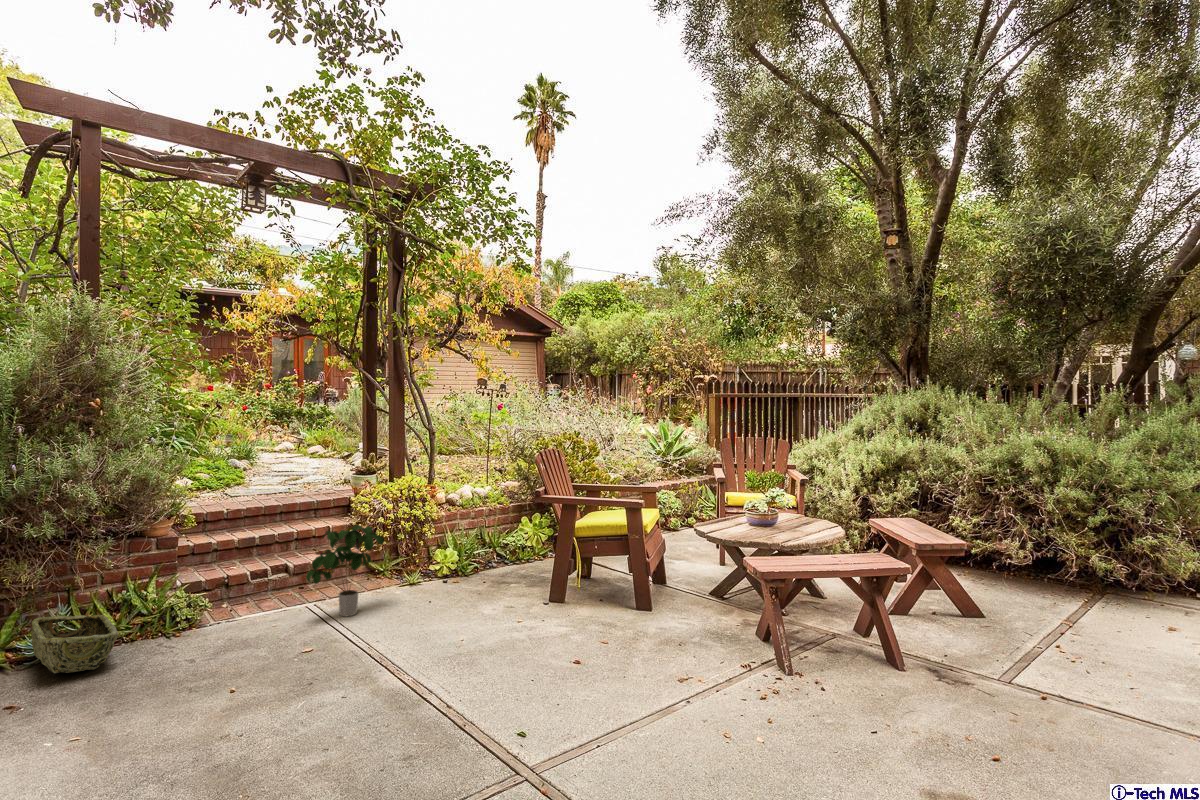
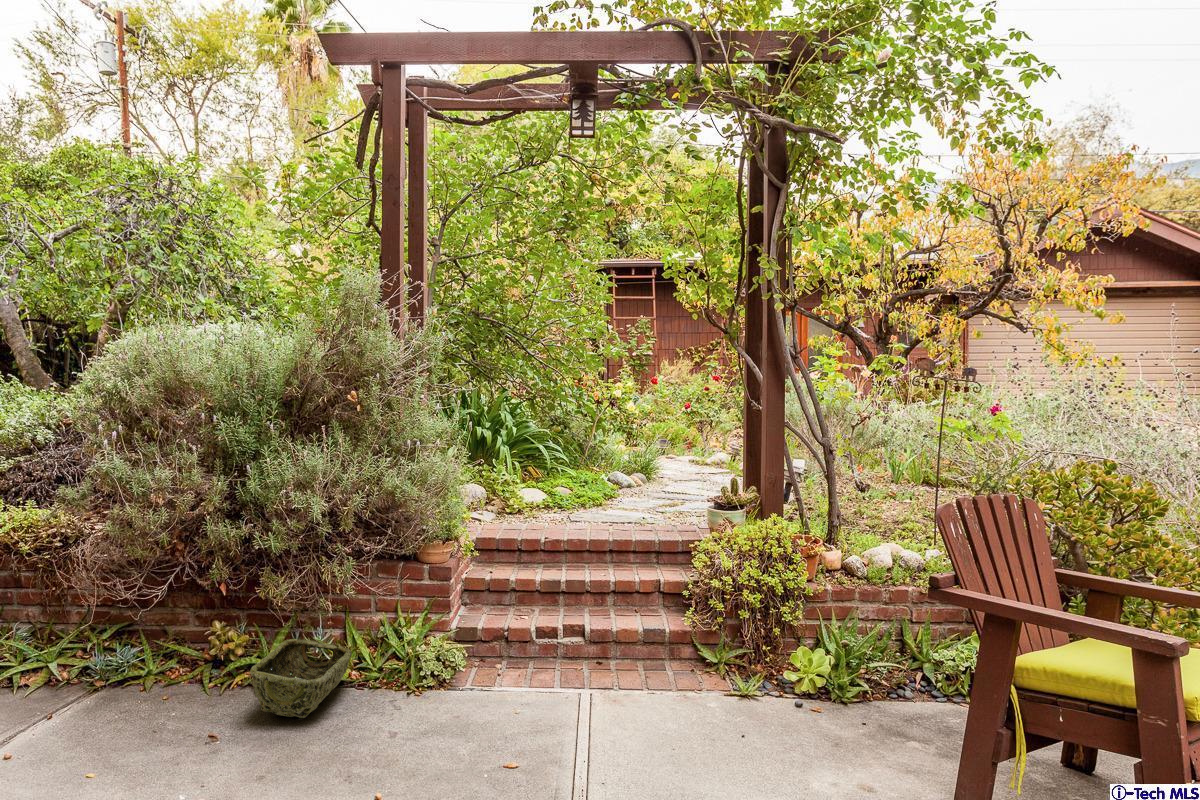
potted plant: present [306,525,384,617] -> none [551,591,675,730]

